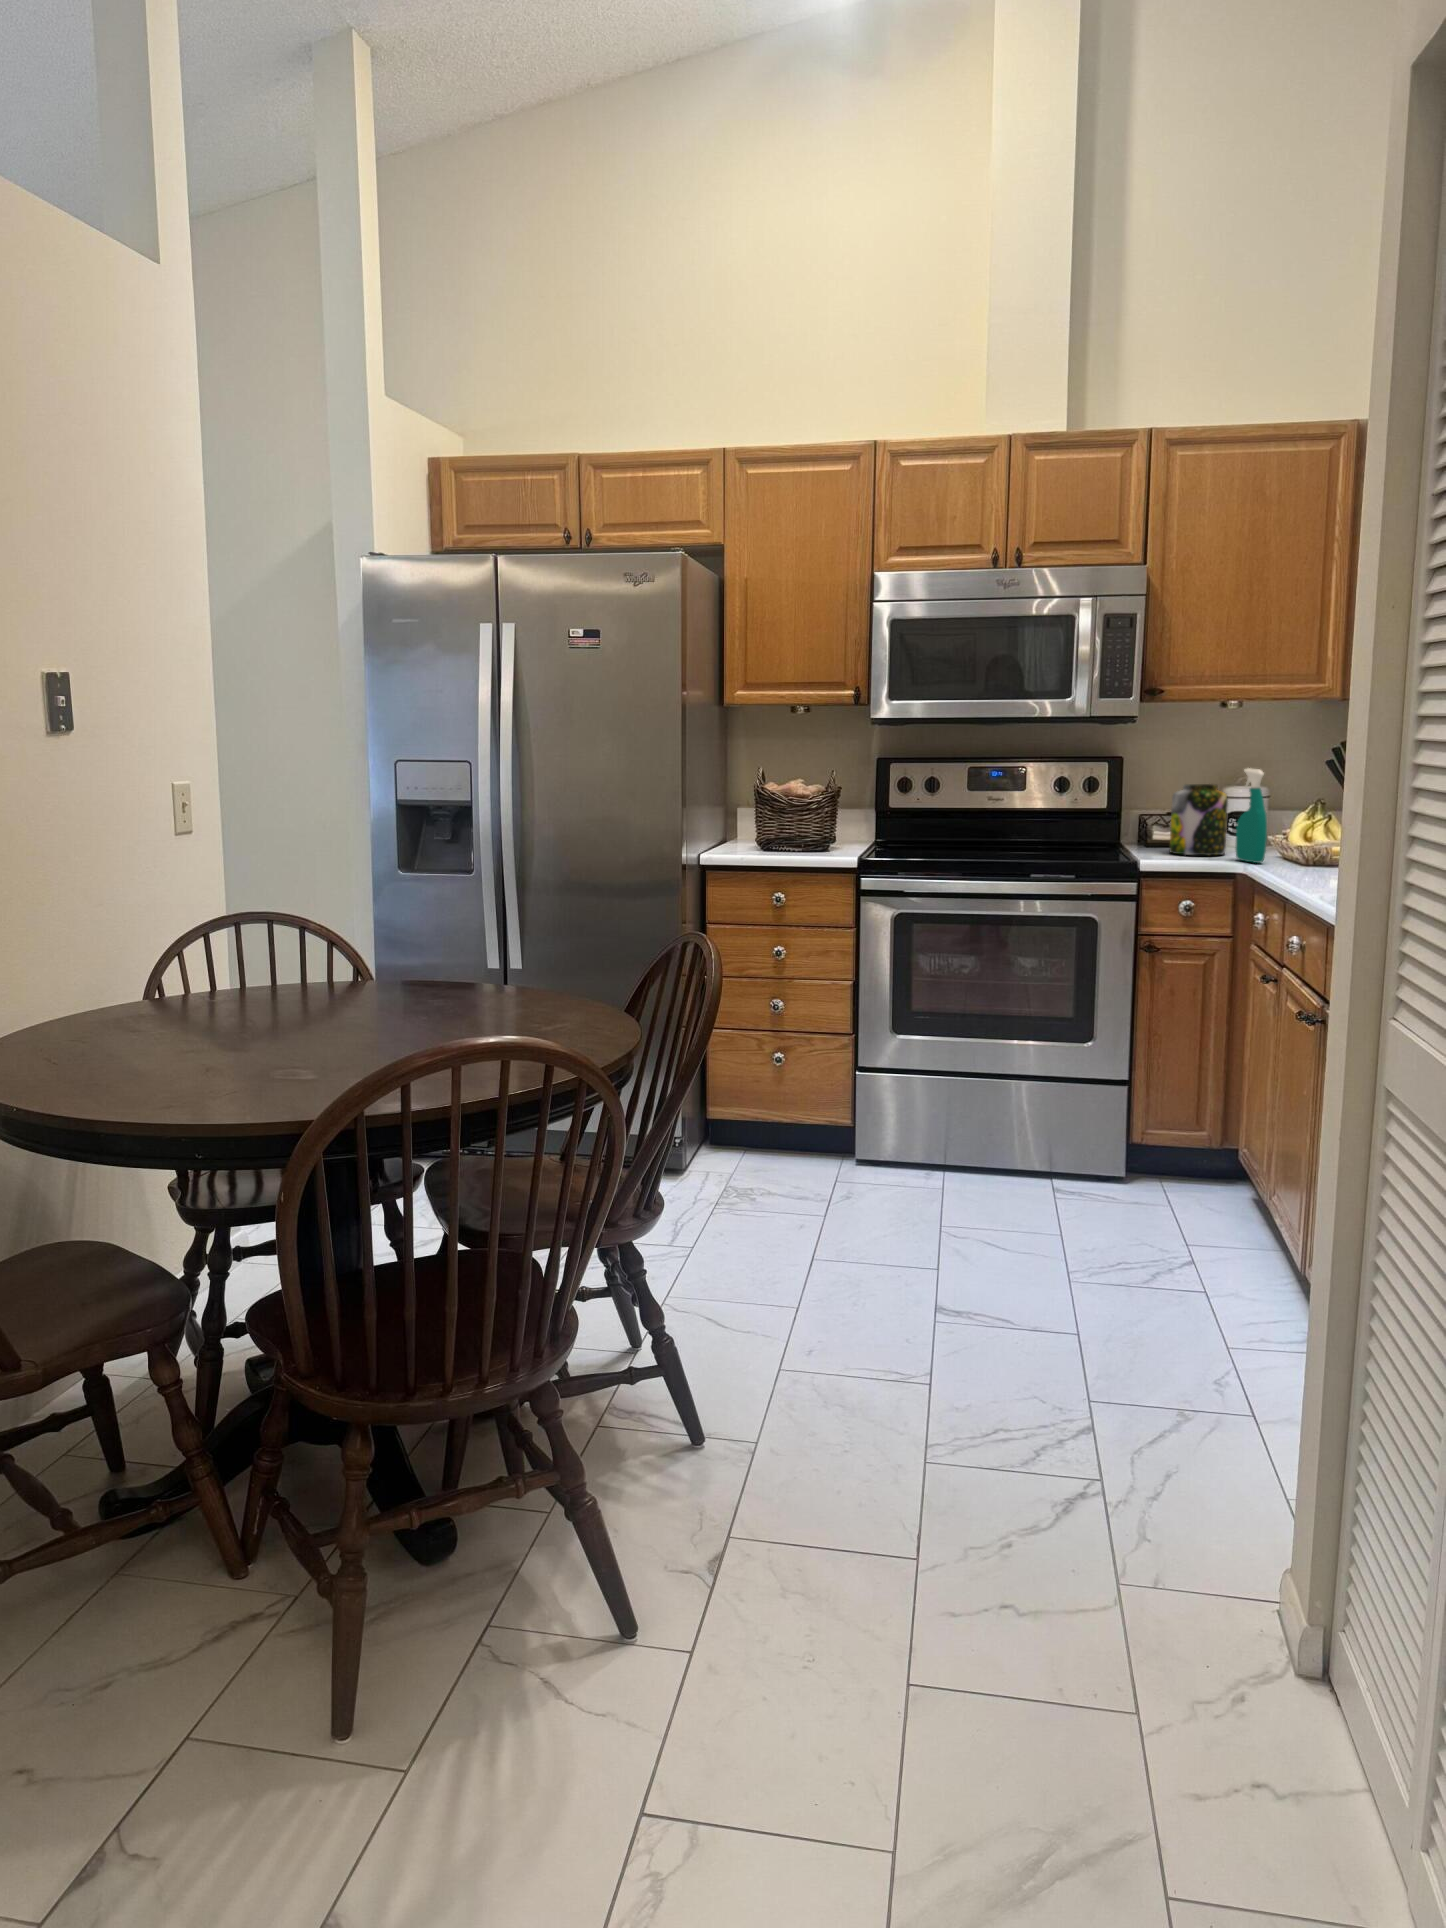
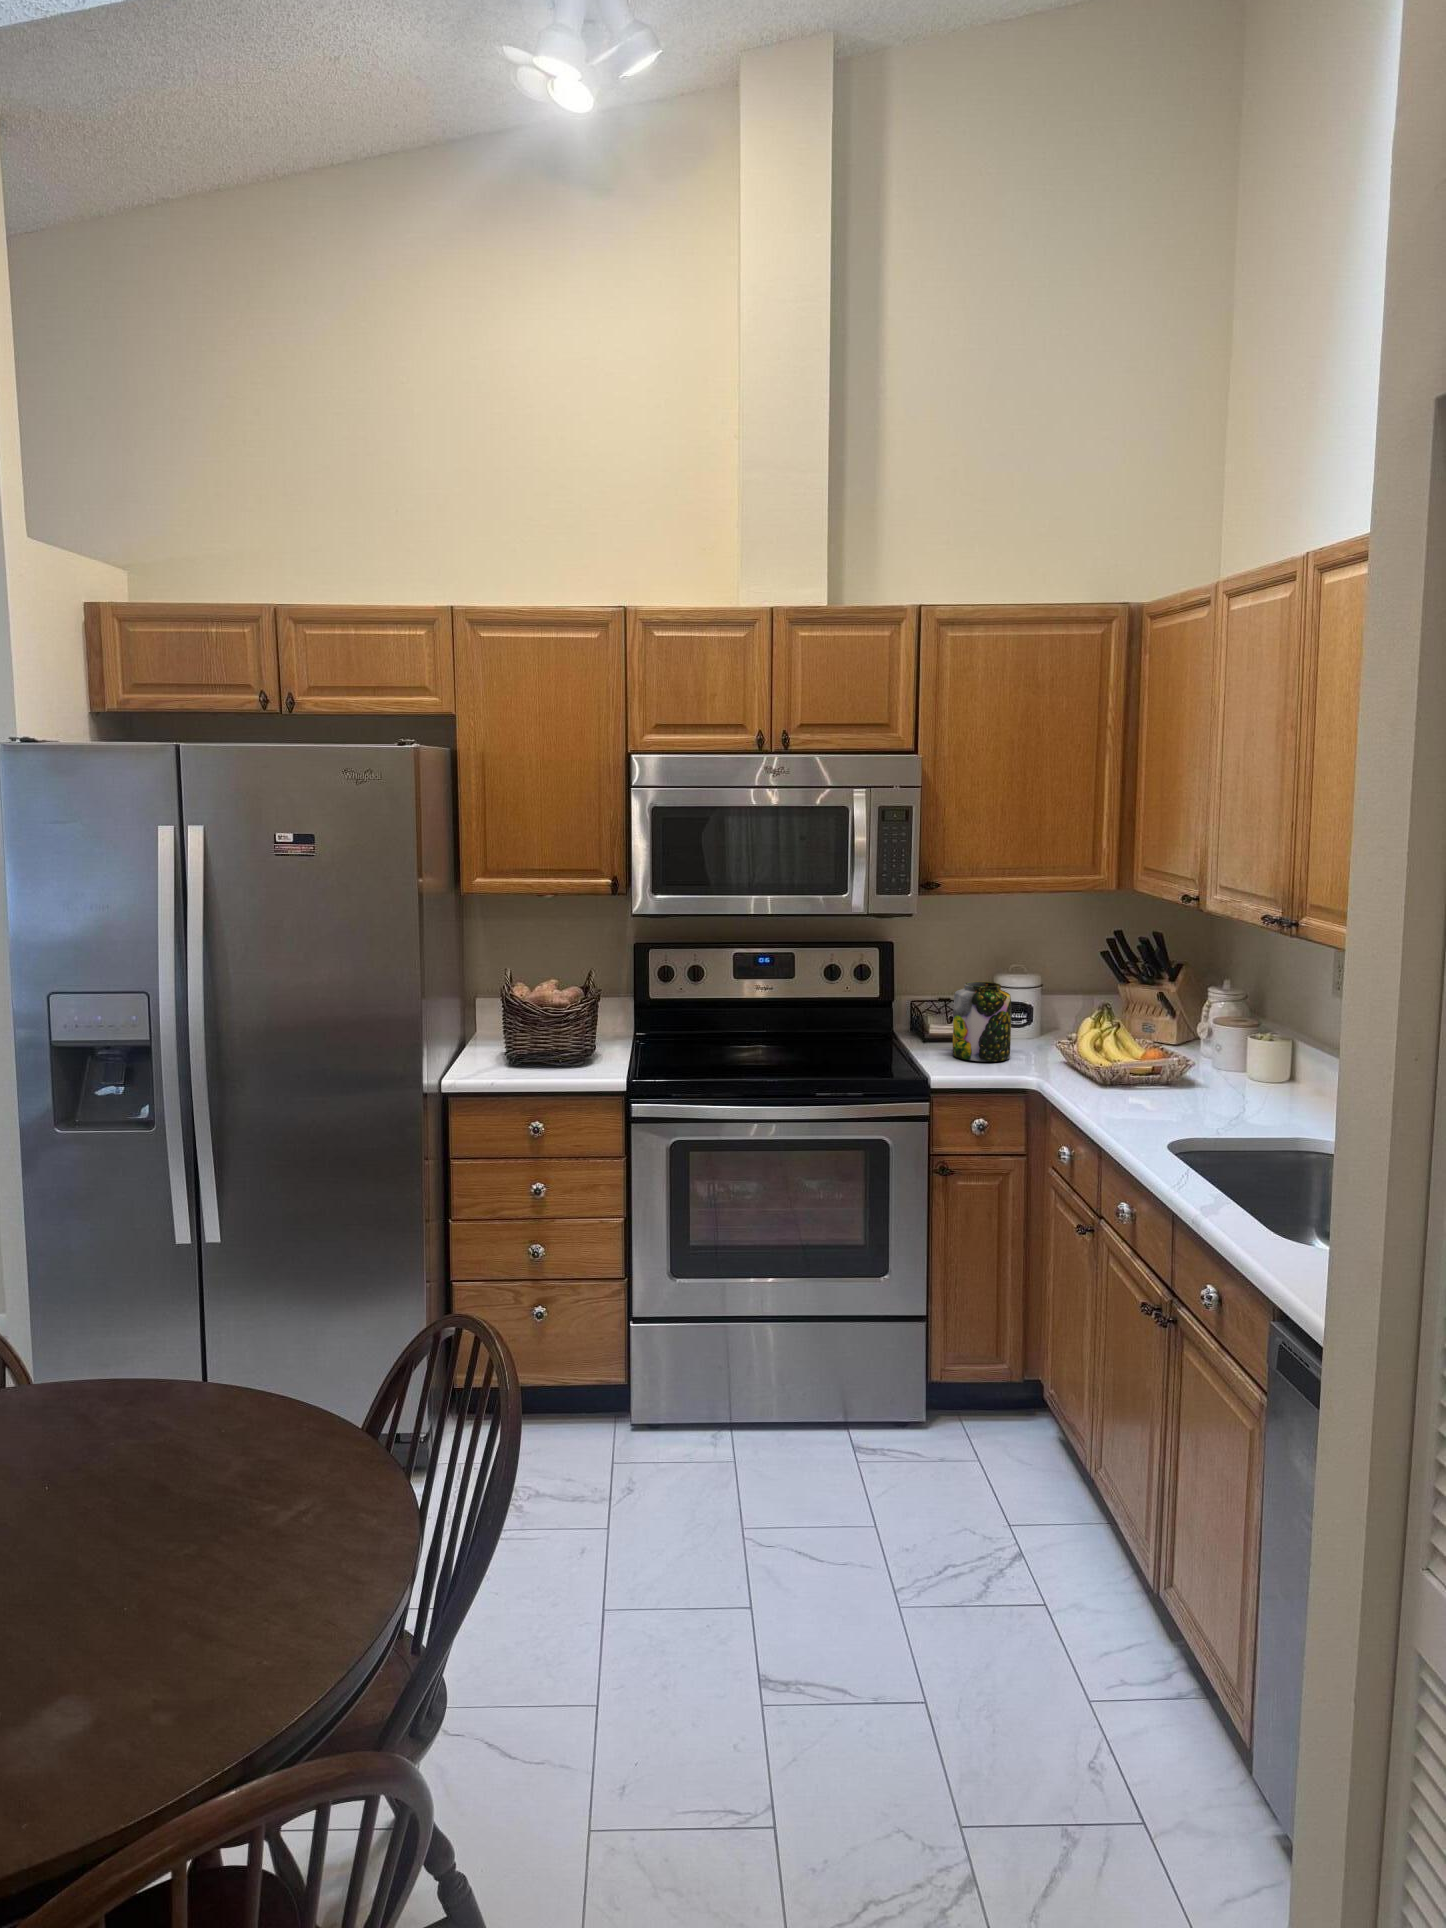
spray bottle: present [1235,768,1267,863] -> none [1025,975,1059,1077]

